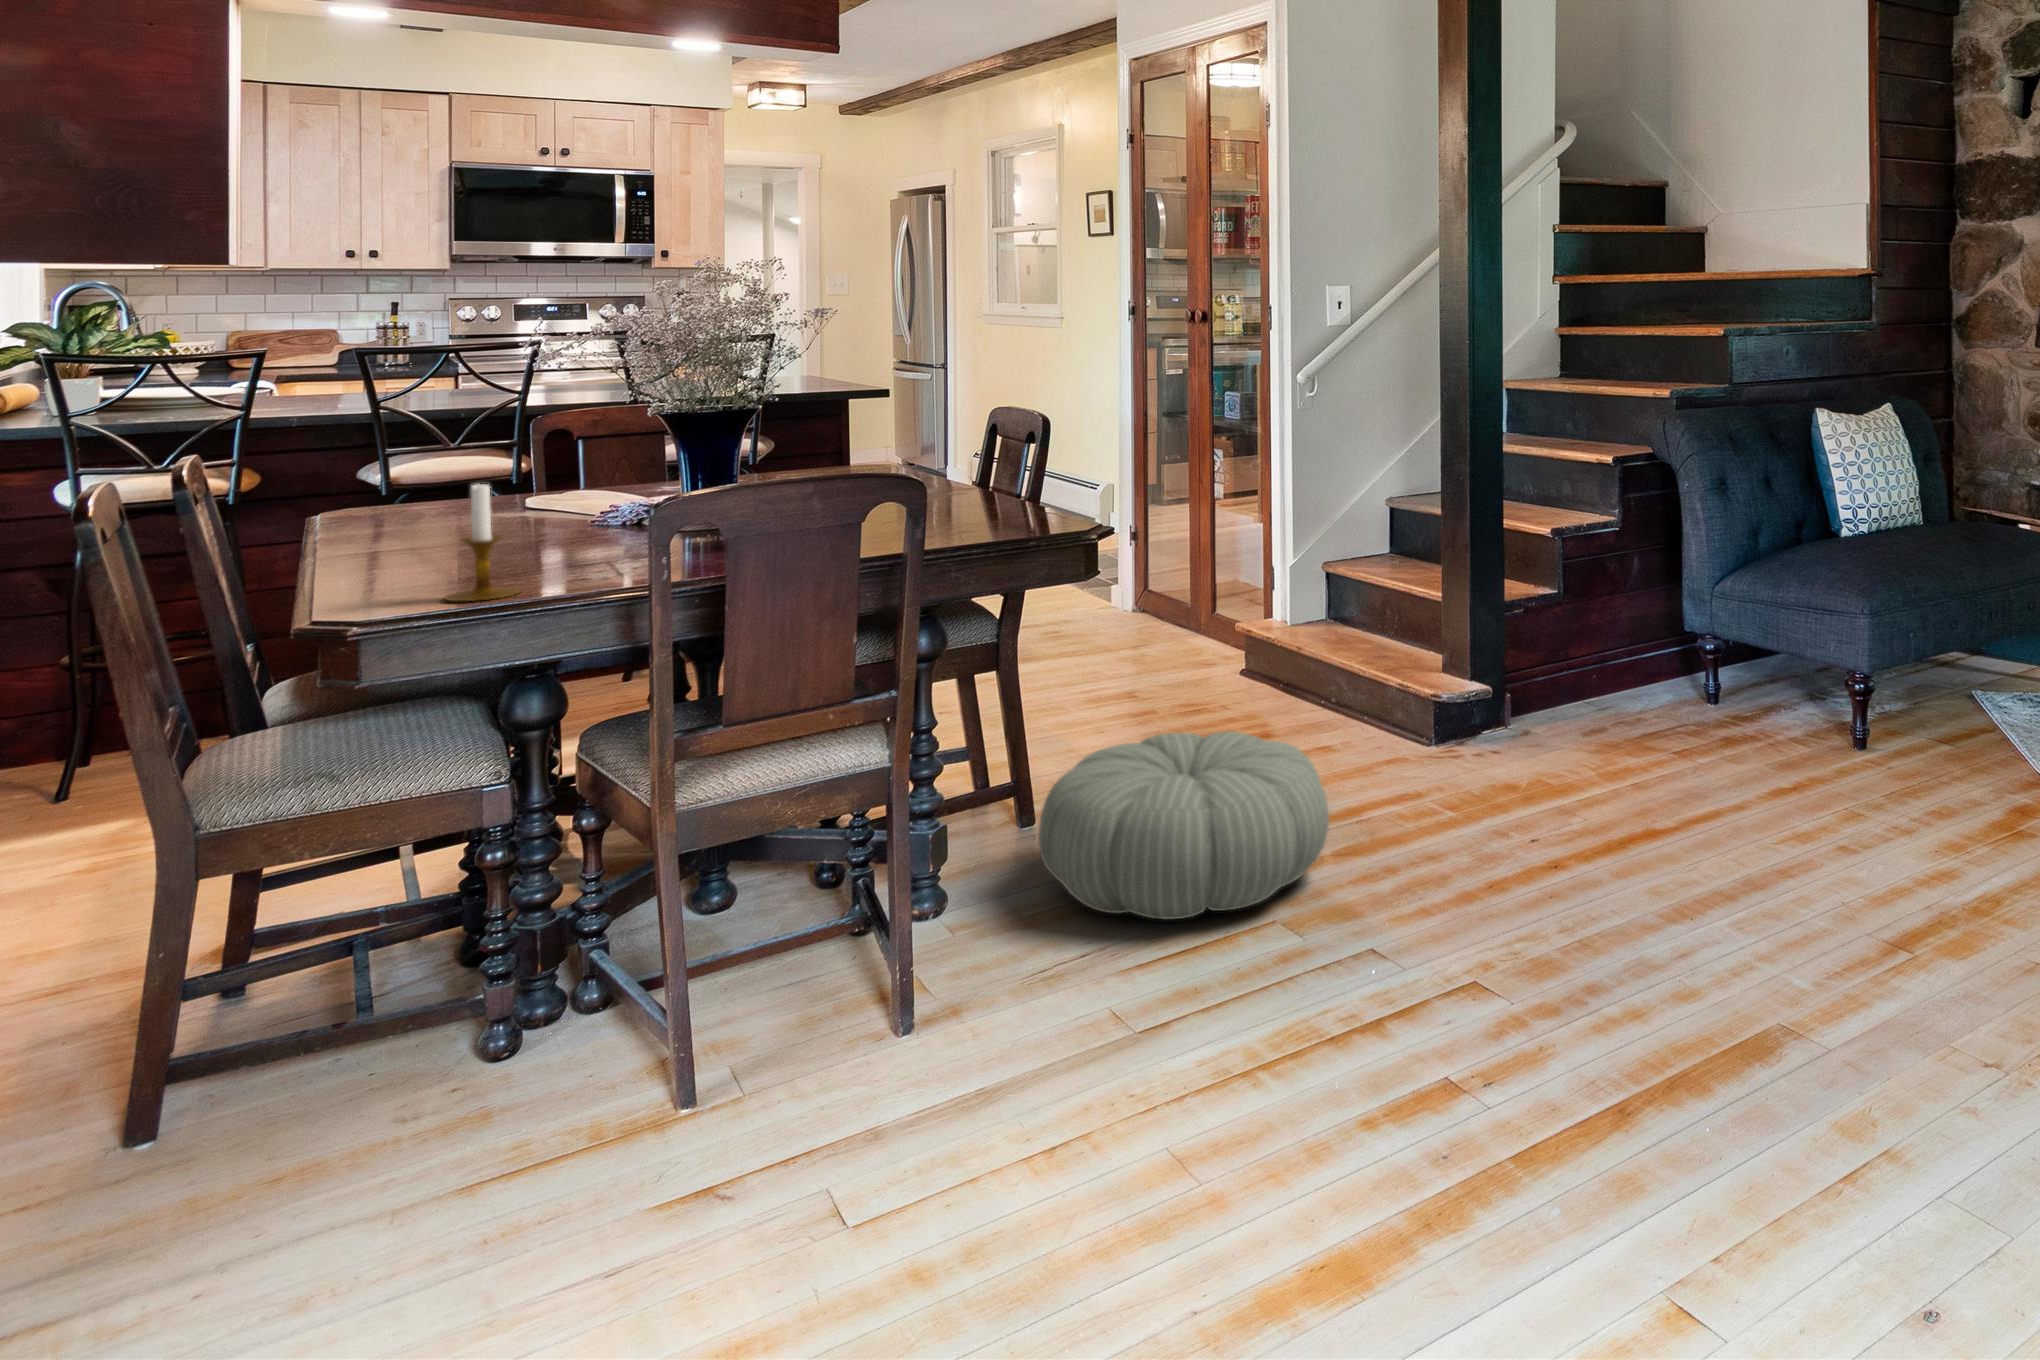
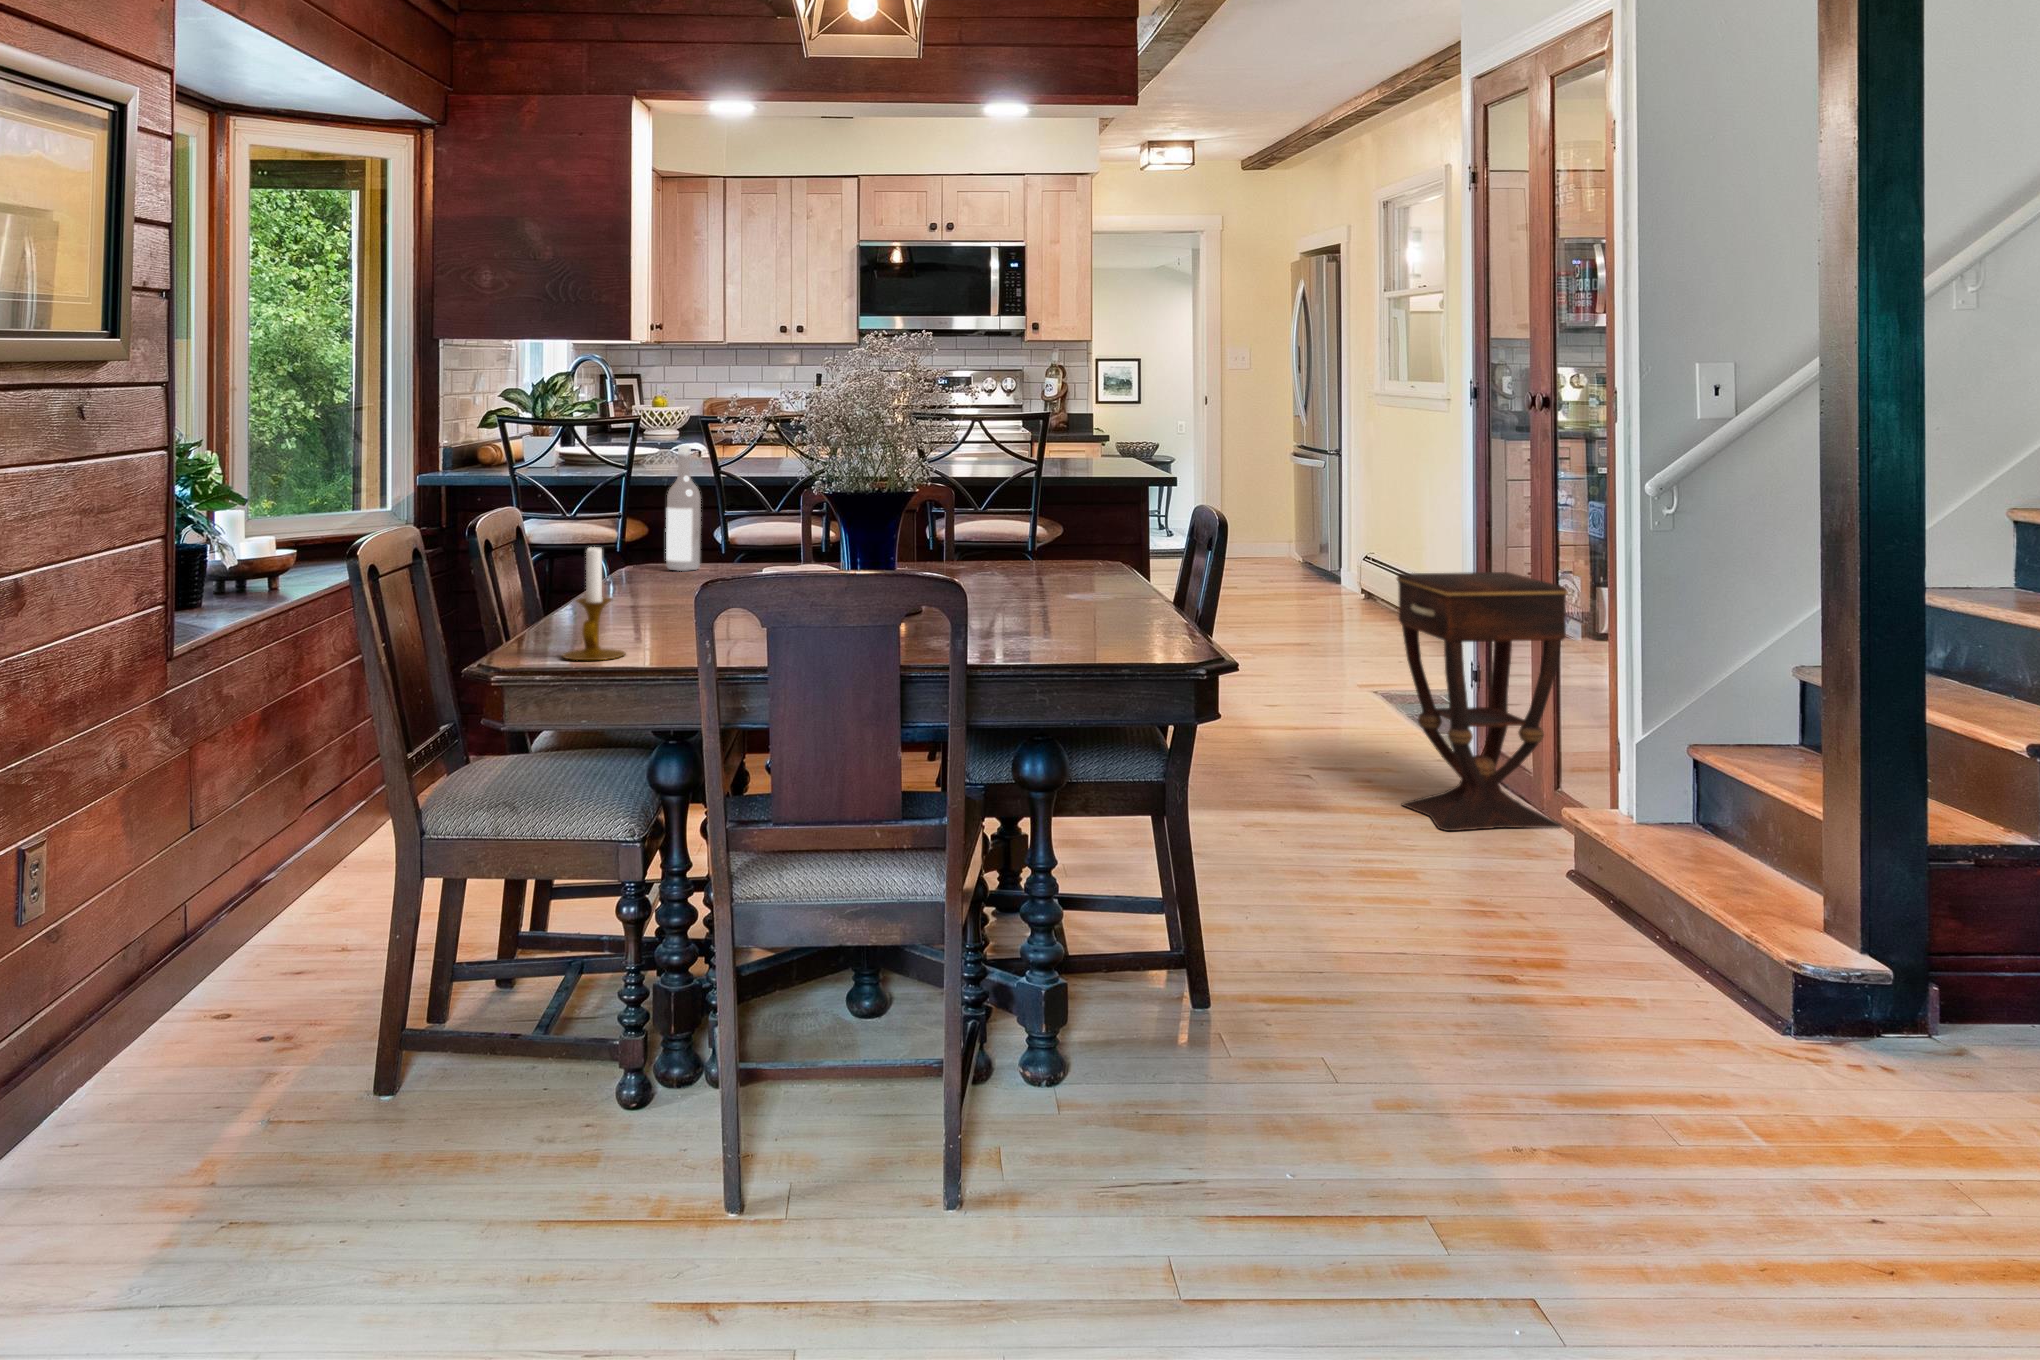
wine bottle: none [396,381,442,514] -> present [666,445,701,571]
side table: none [1091,452,1228,659] -> present [1397,572,1568,831]
pouf: present [1038,731,1329,919] -> none [1149,933,1528,1194]

